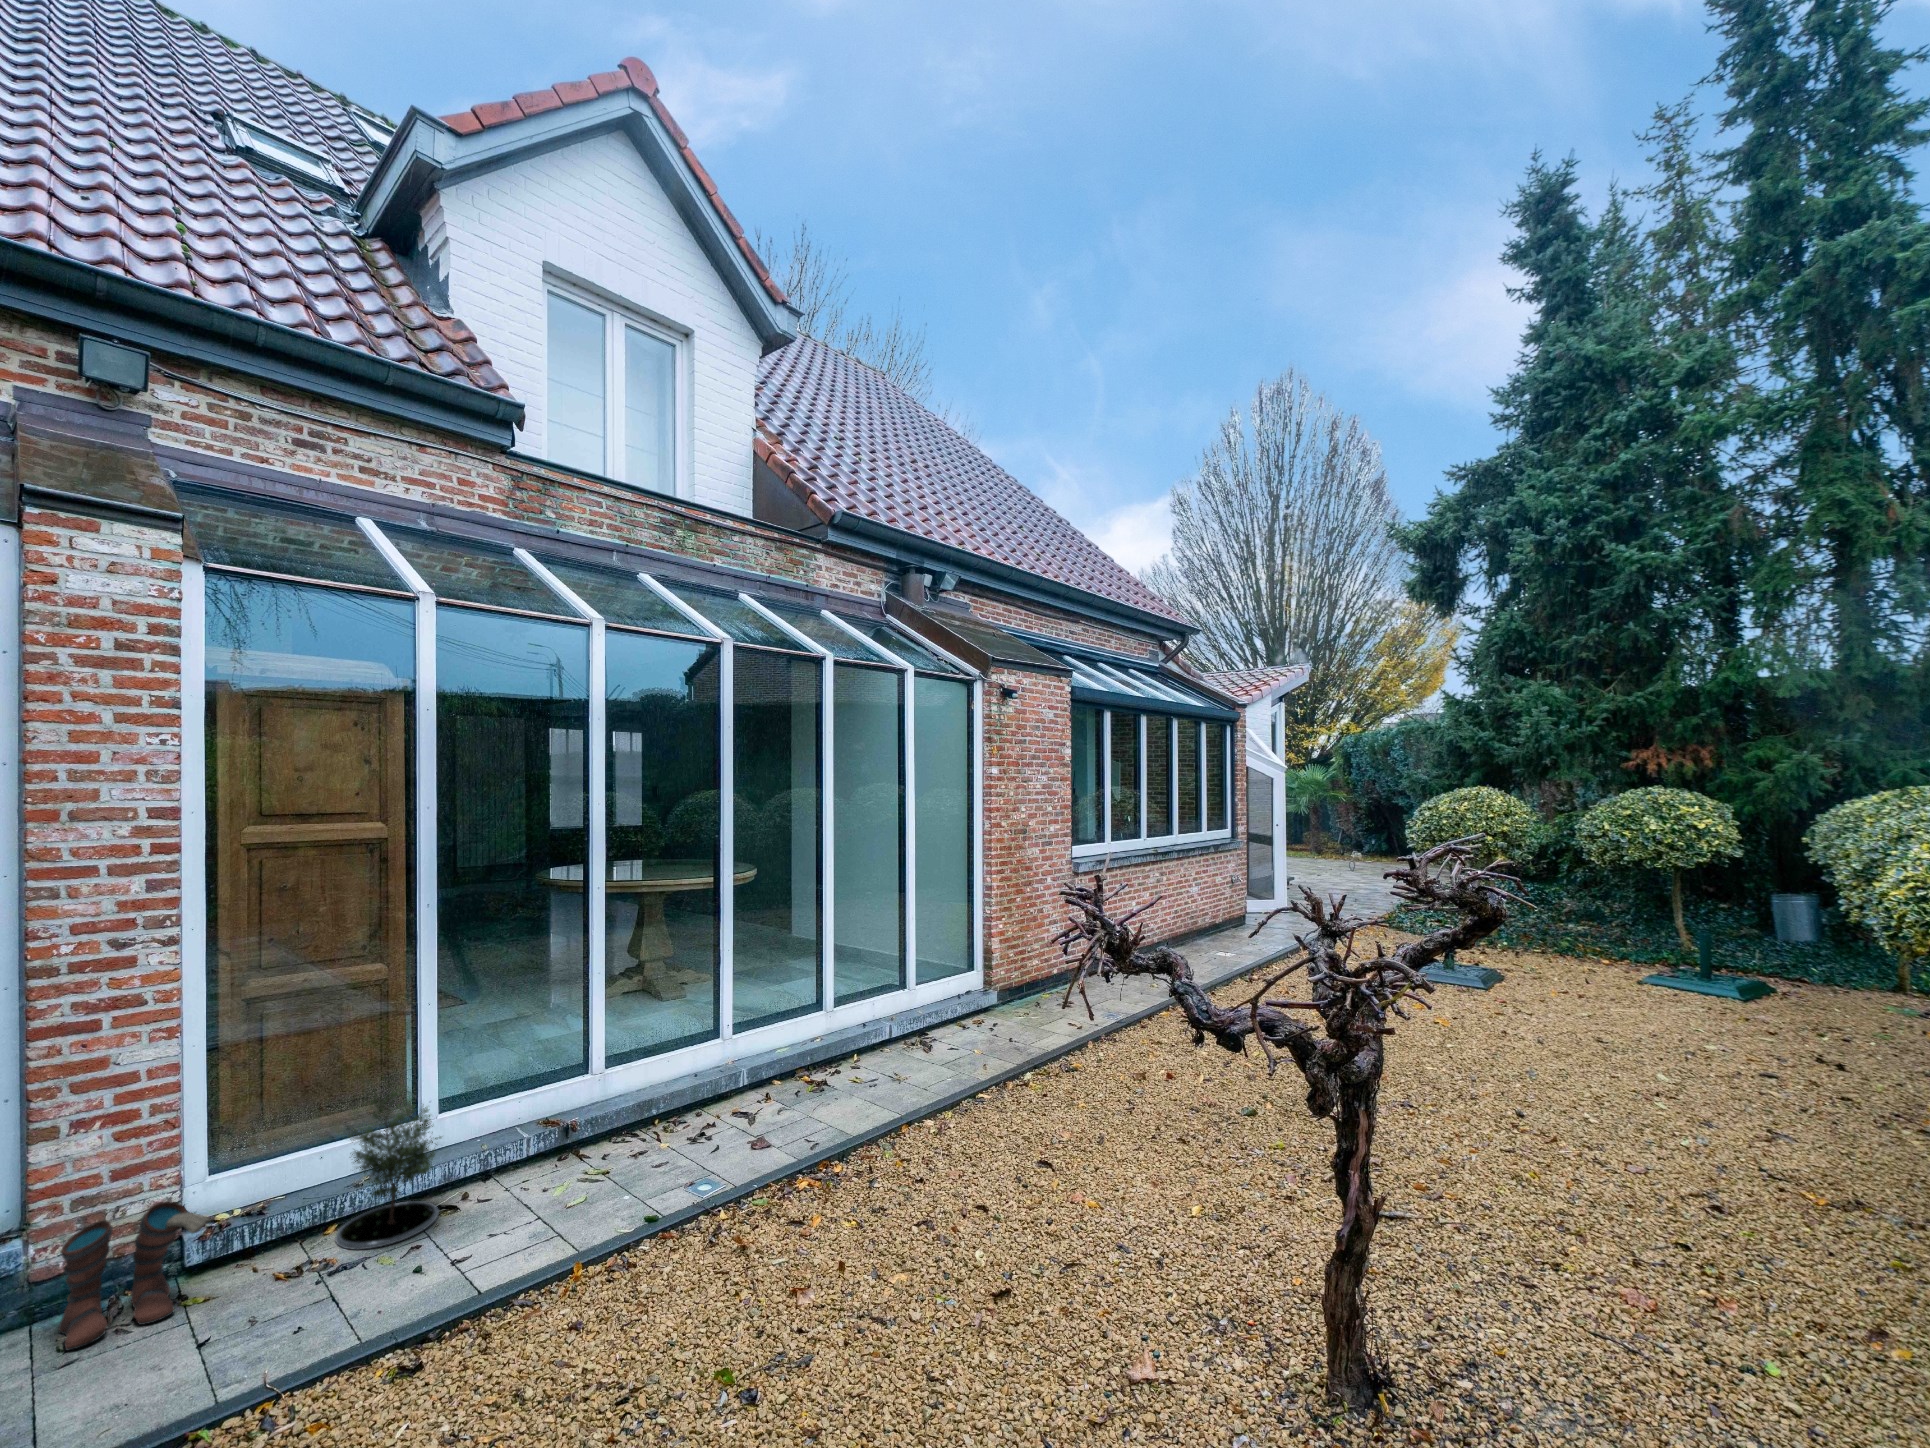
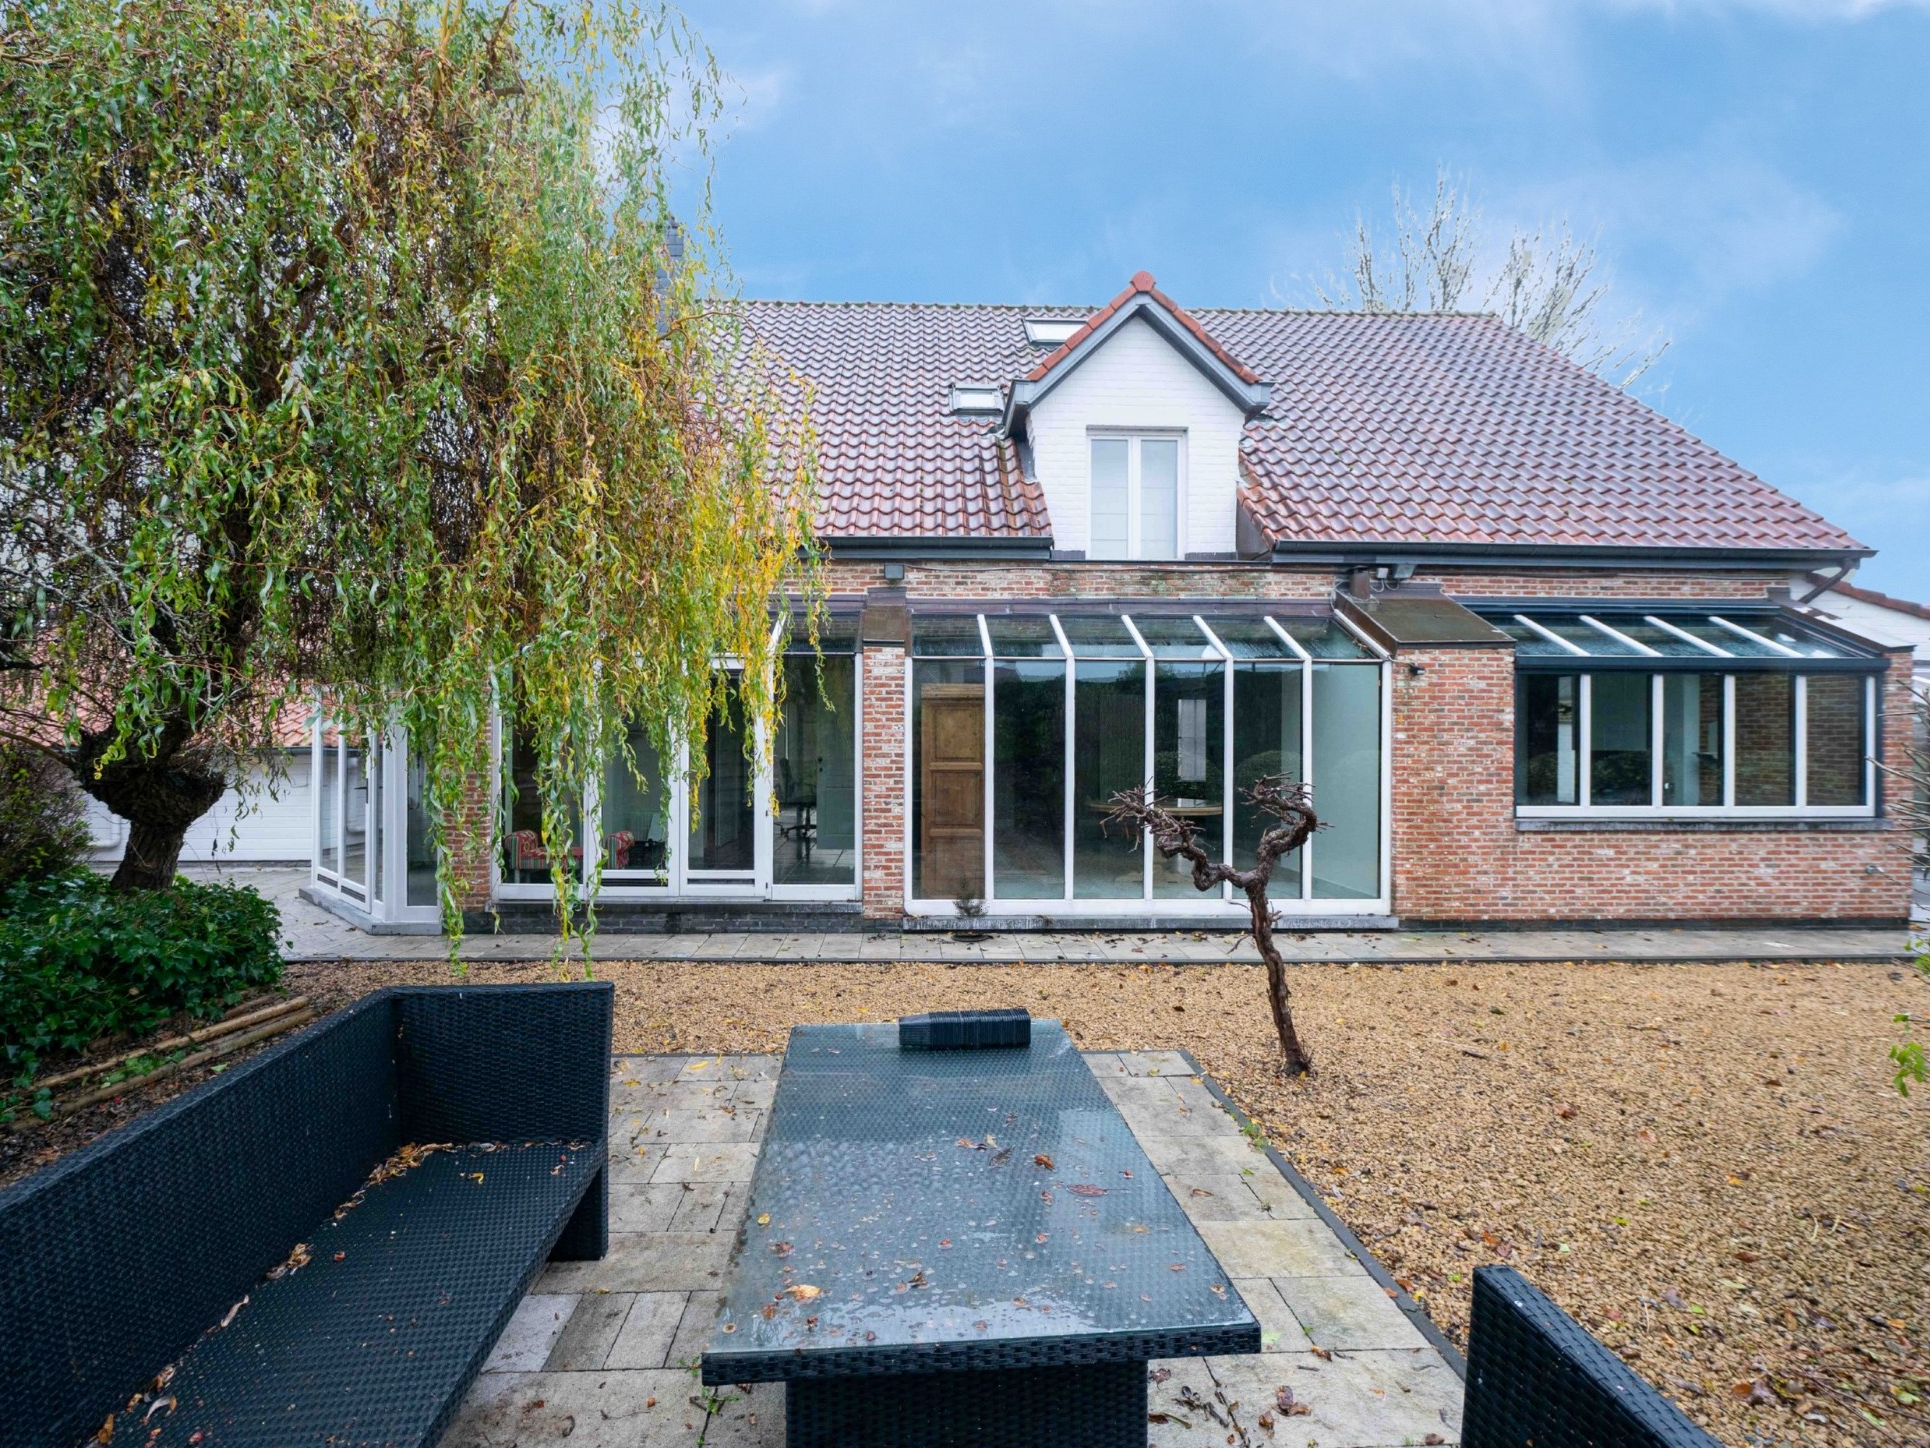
boots: present [59,1201,211,1350] -> none [873,898,910,937]

